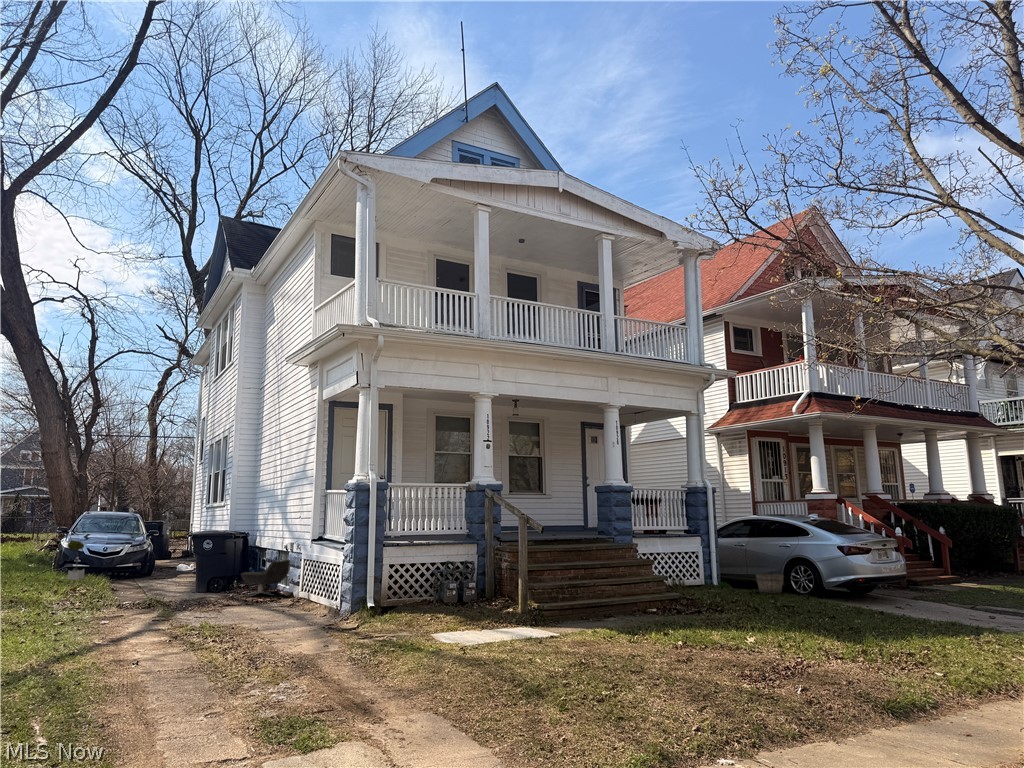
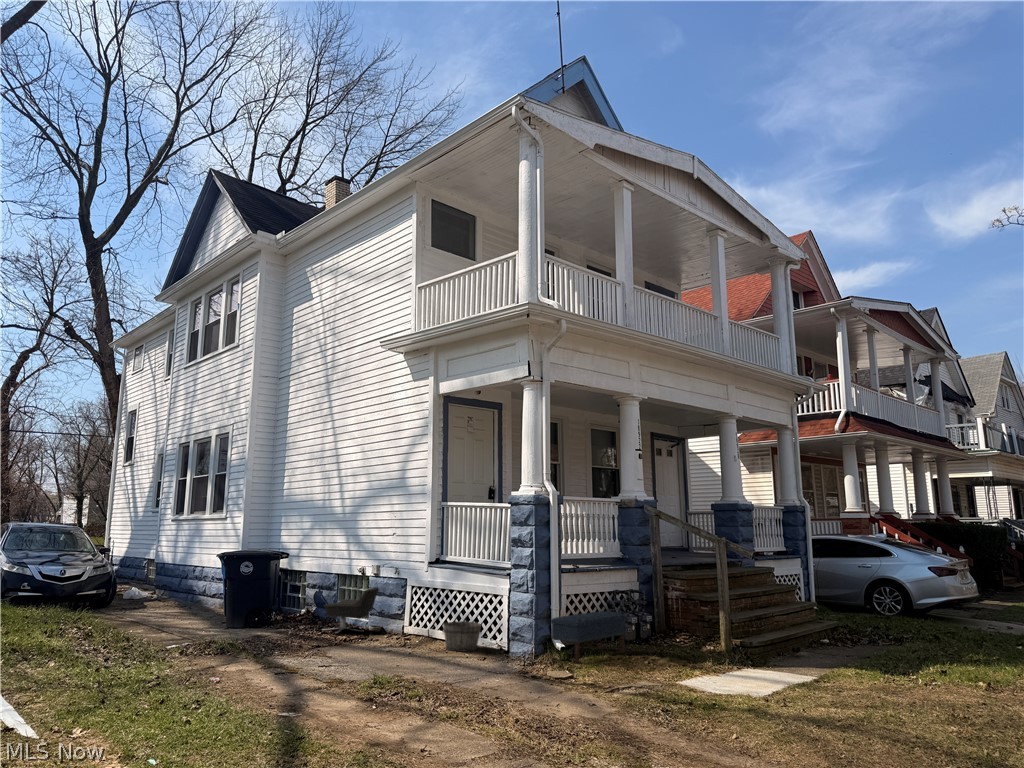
potted tree: present [67,540,84,580] -> none [33,560,57,613]
wooden bucket: present [756,573,783,593] -> present [443,618,481,651]
bench: none [367,579,442,620] -> present [551,611,626,663]

